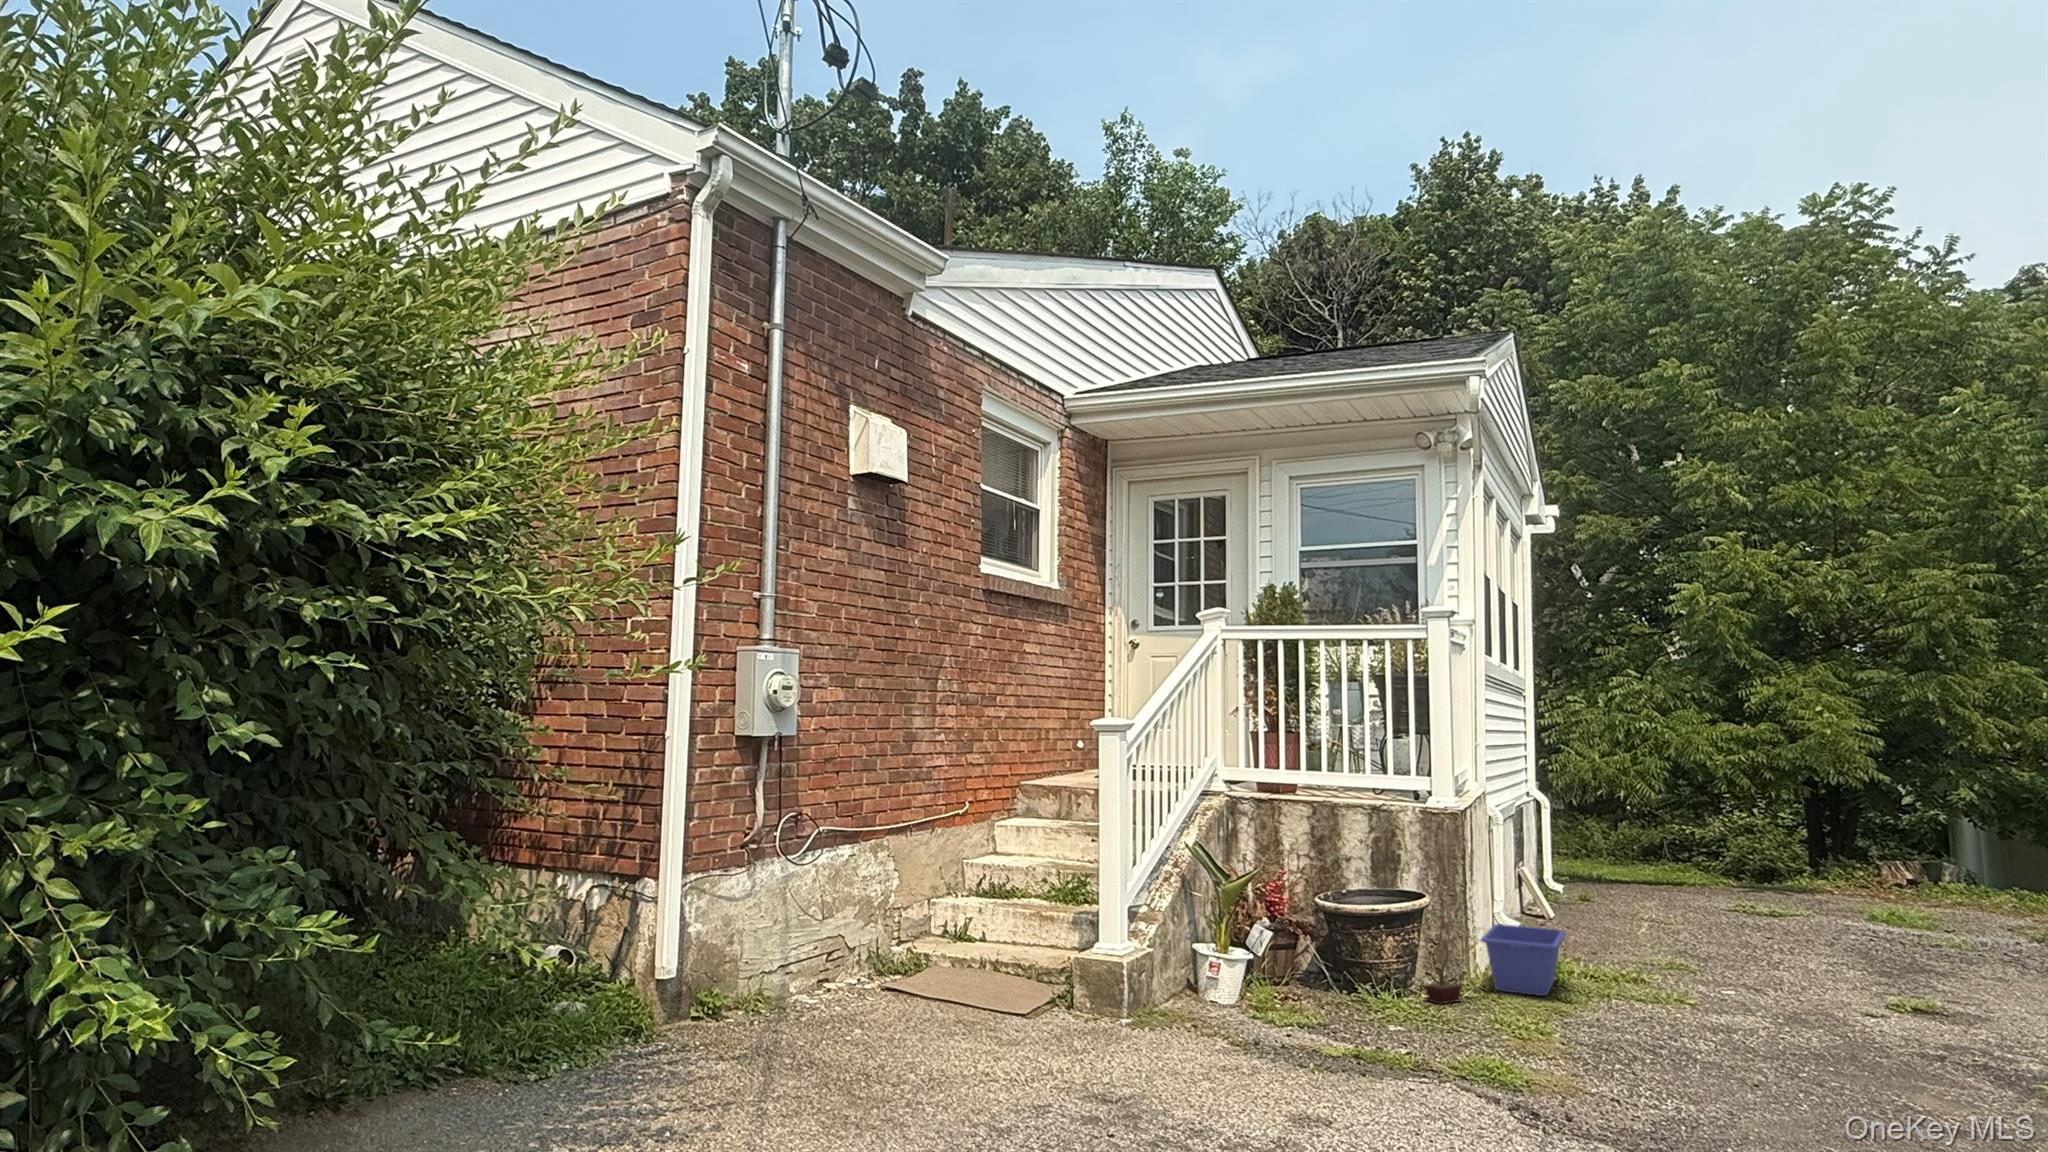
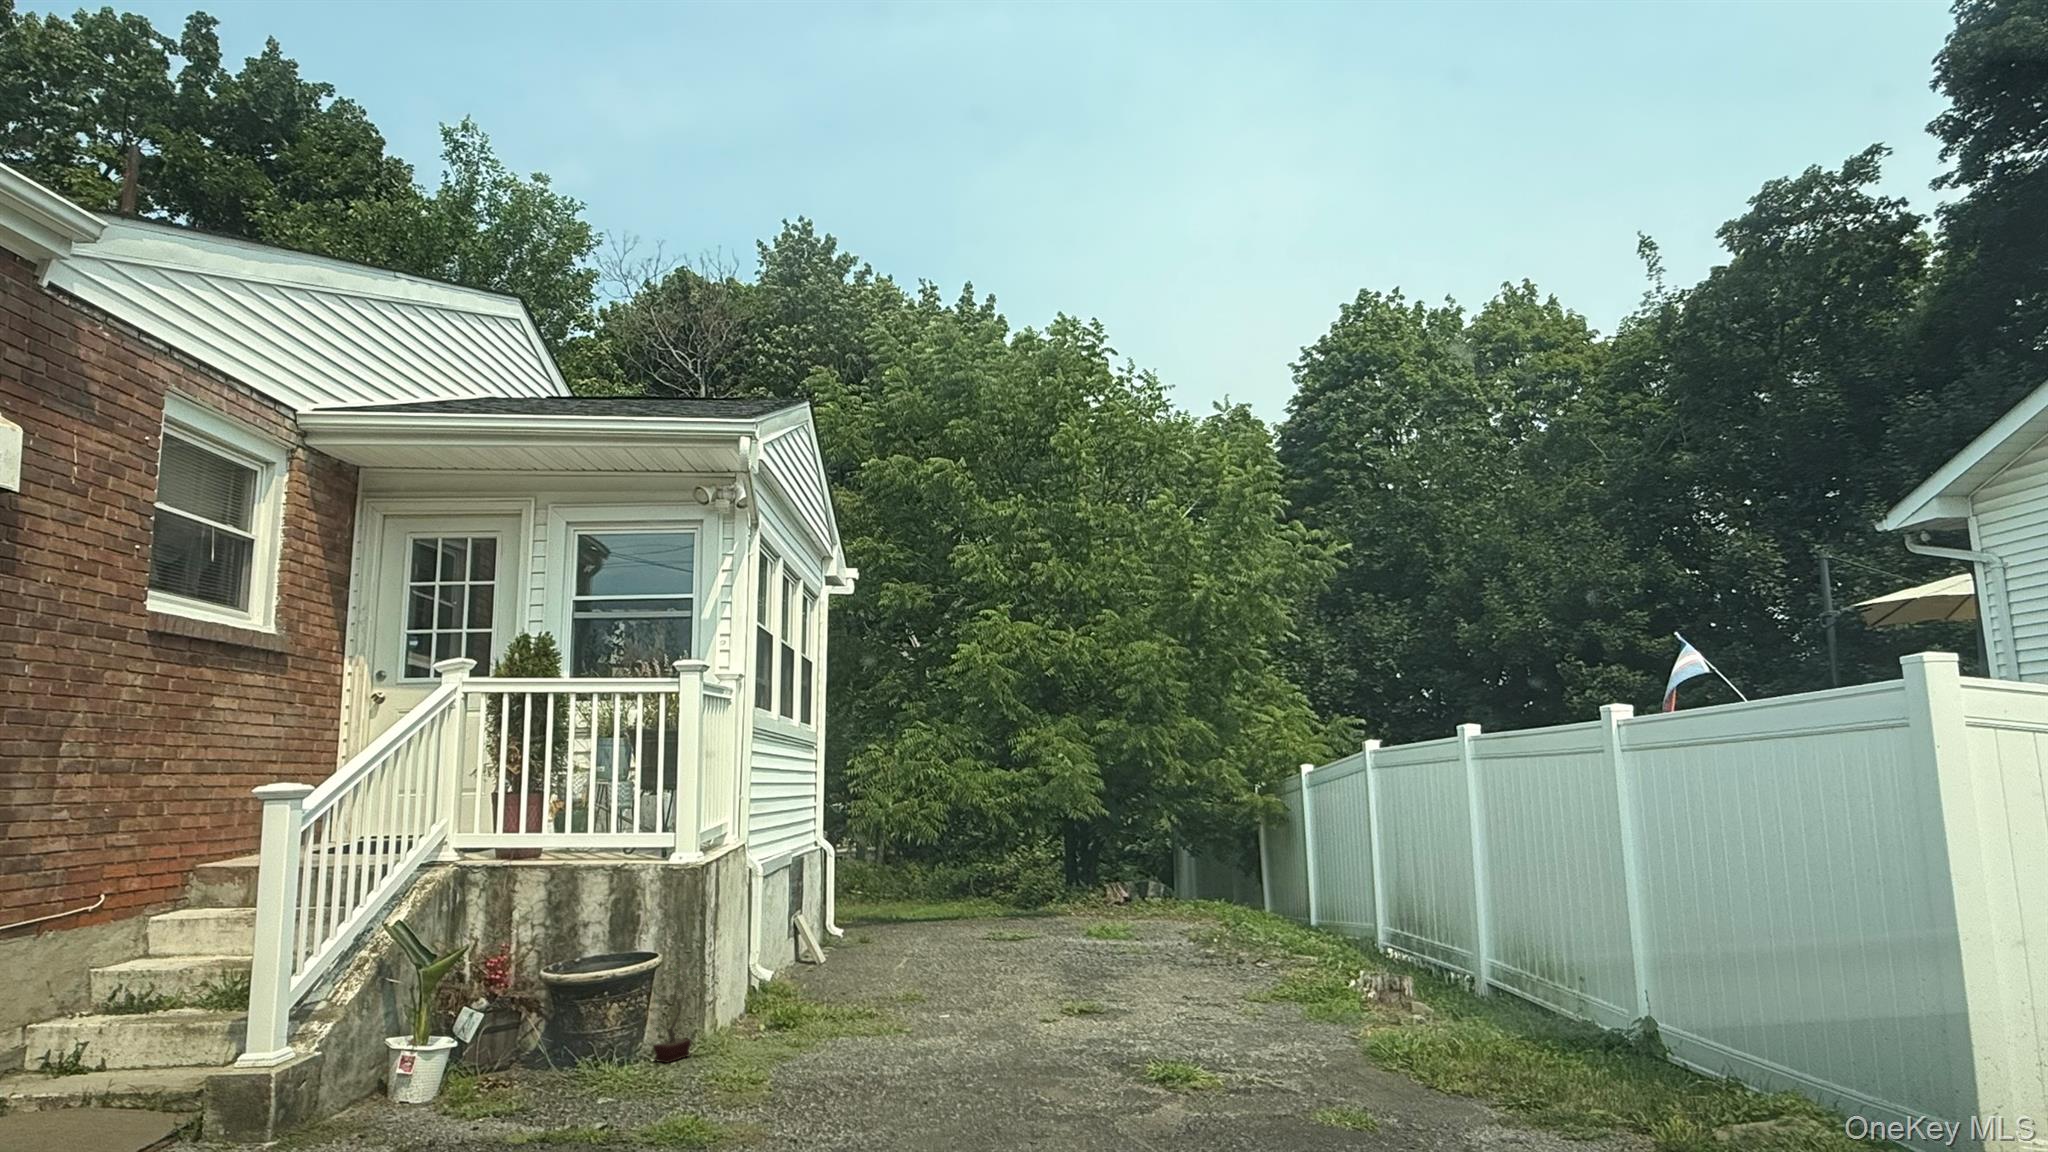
storage bin: present [1481,924,1565,996] -> none [718,970,803,1039]

